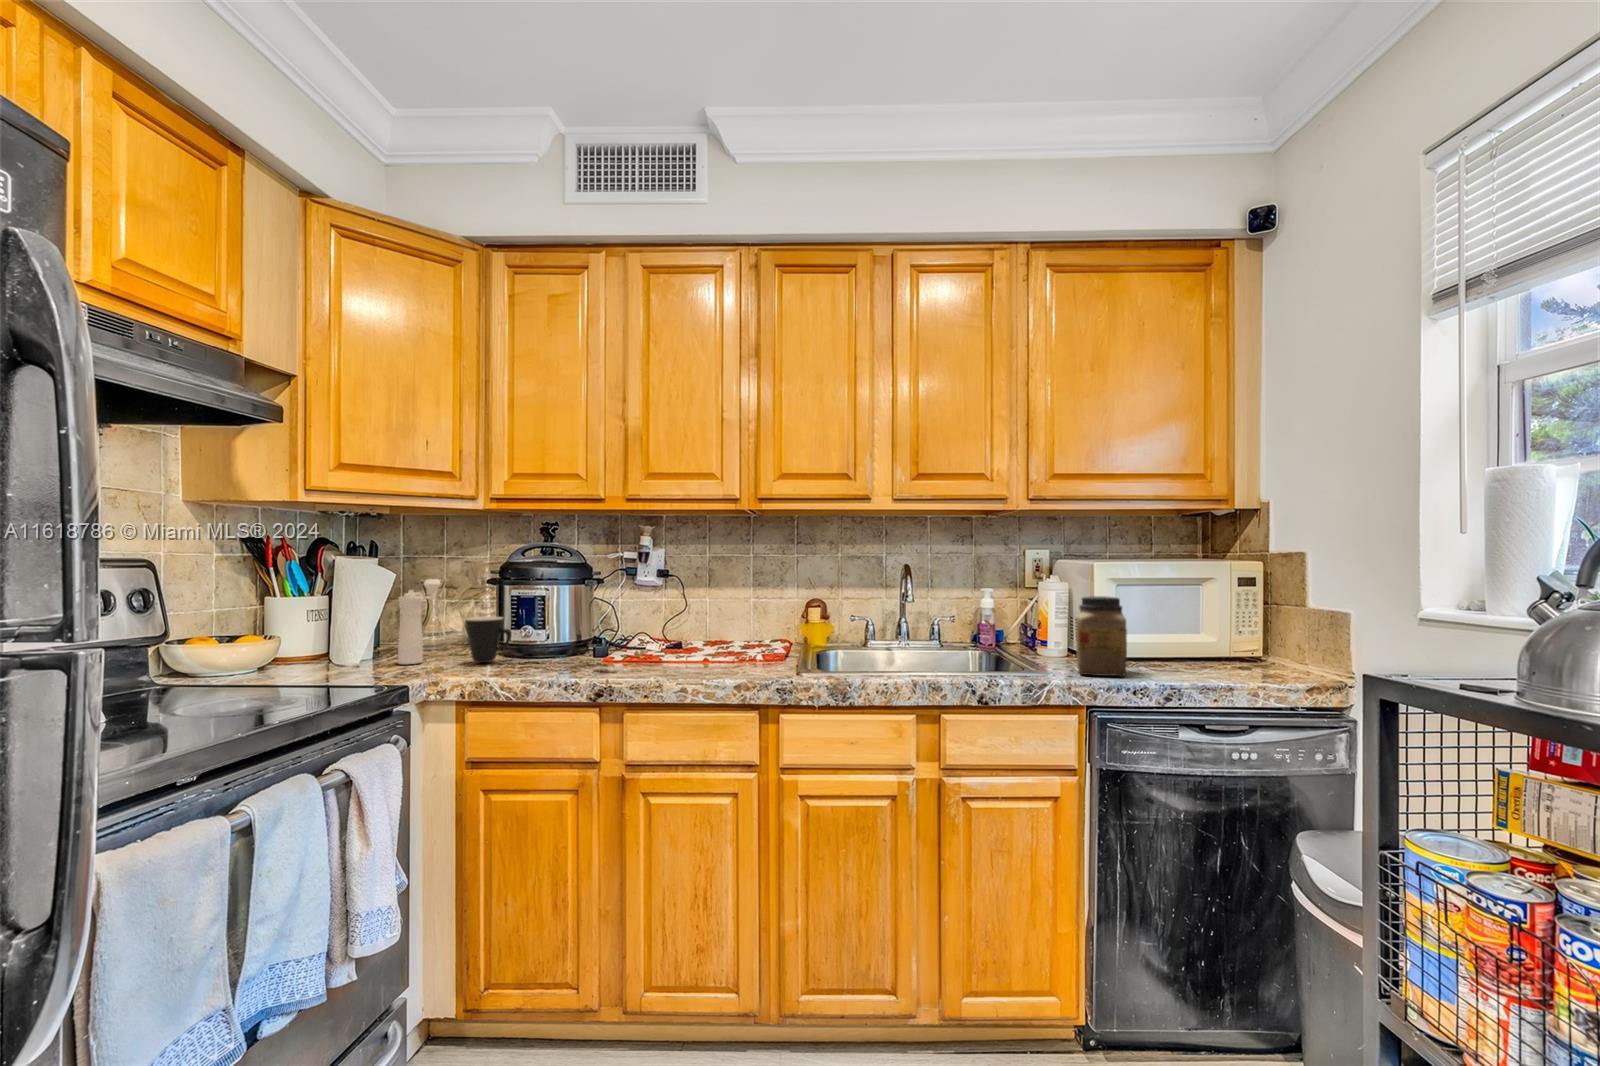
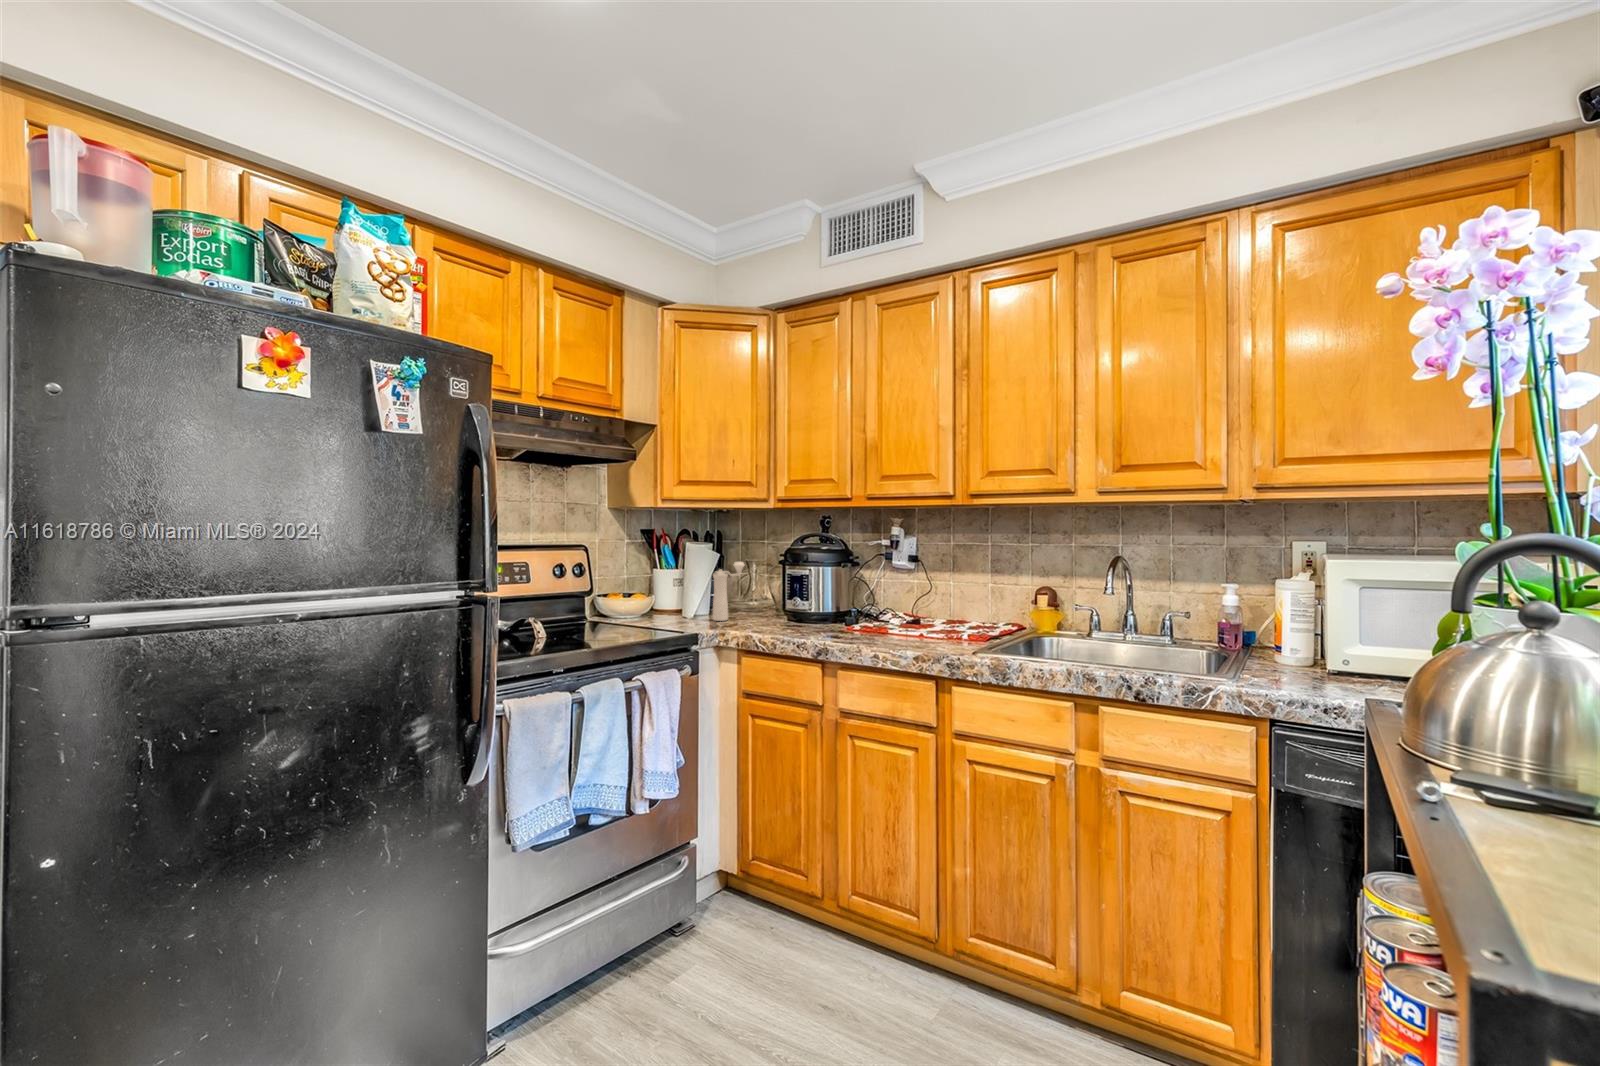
jar: present [1076,596,1127,676] -> none [1268,600,1340,691]
mug: present [465,617,511,663] -> none [749,590,779,624]

